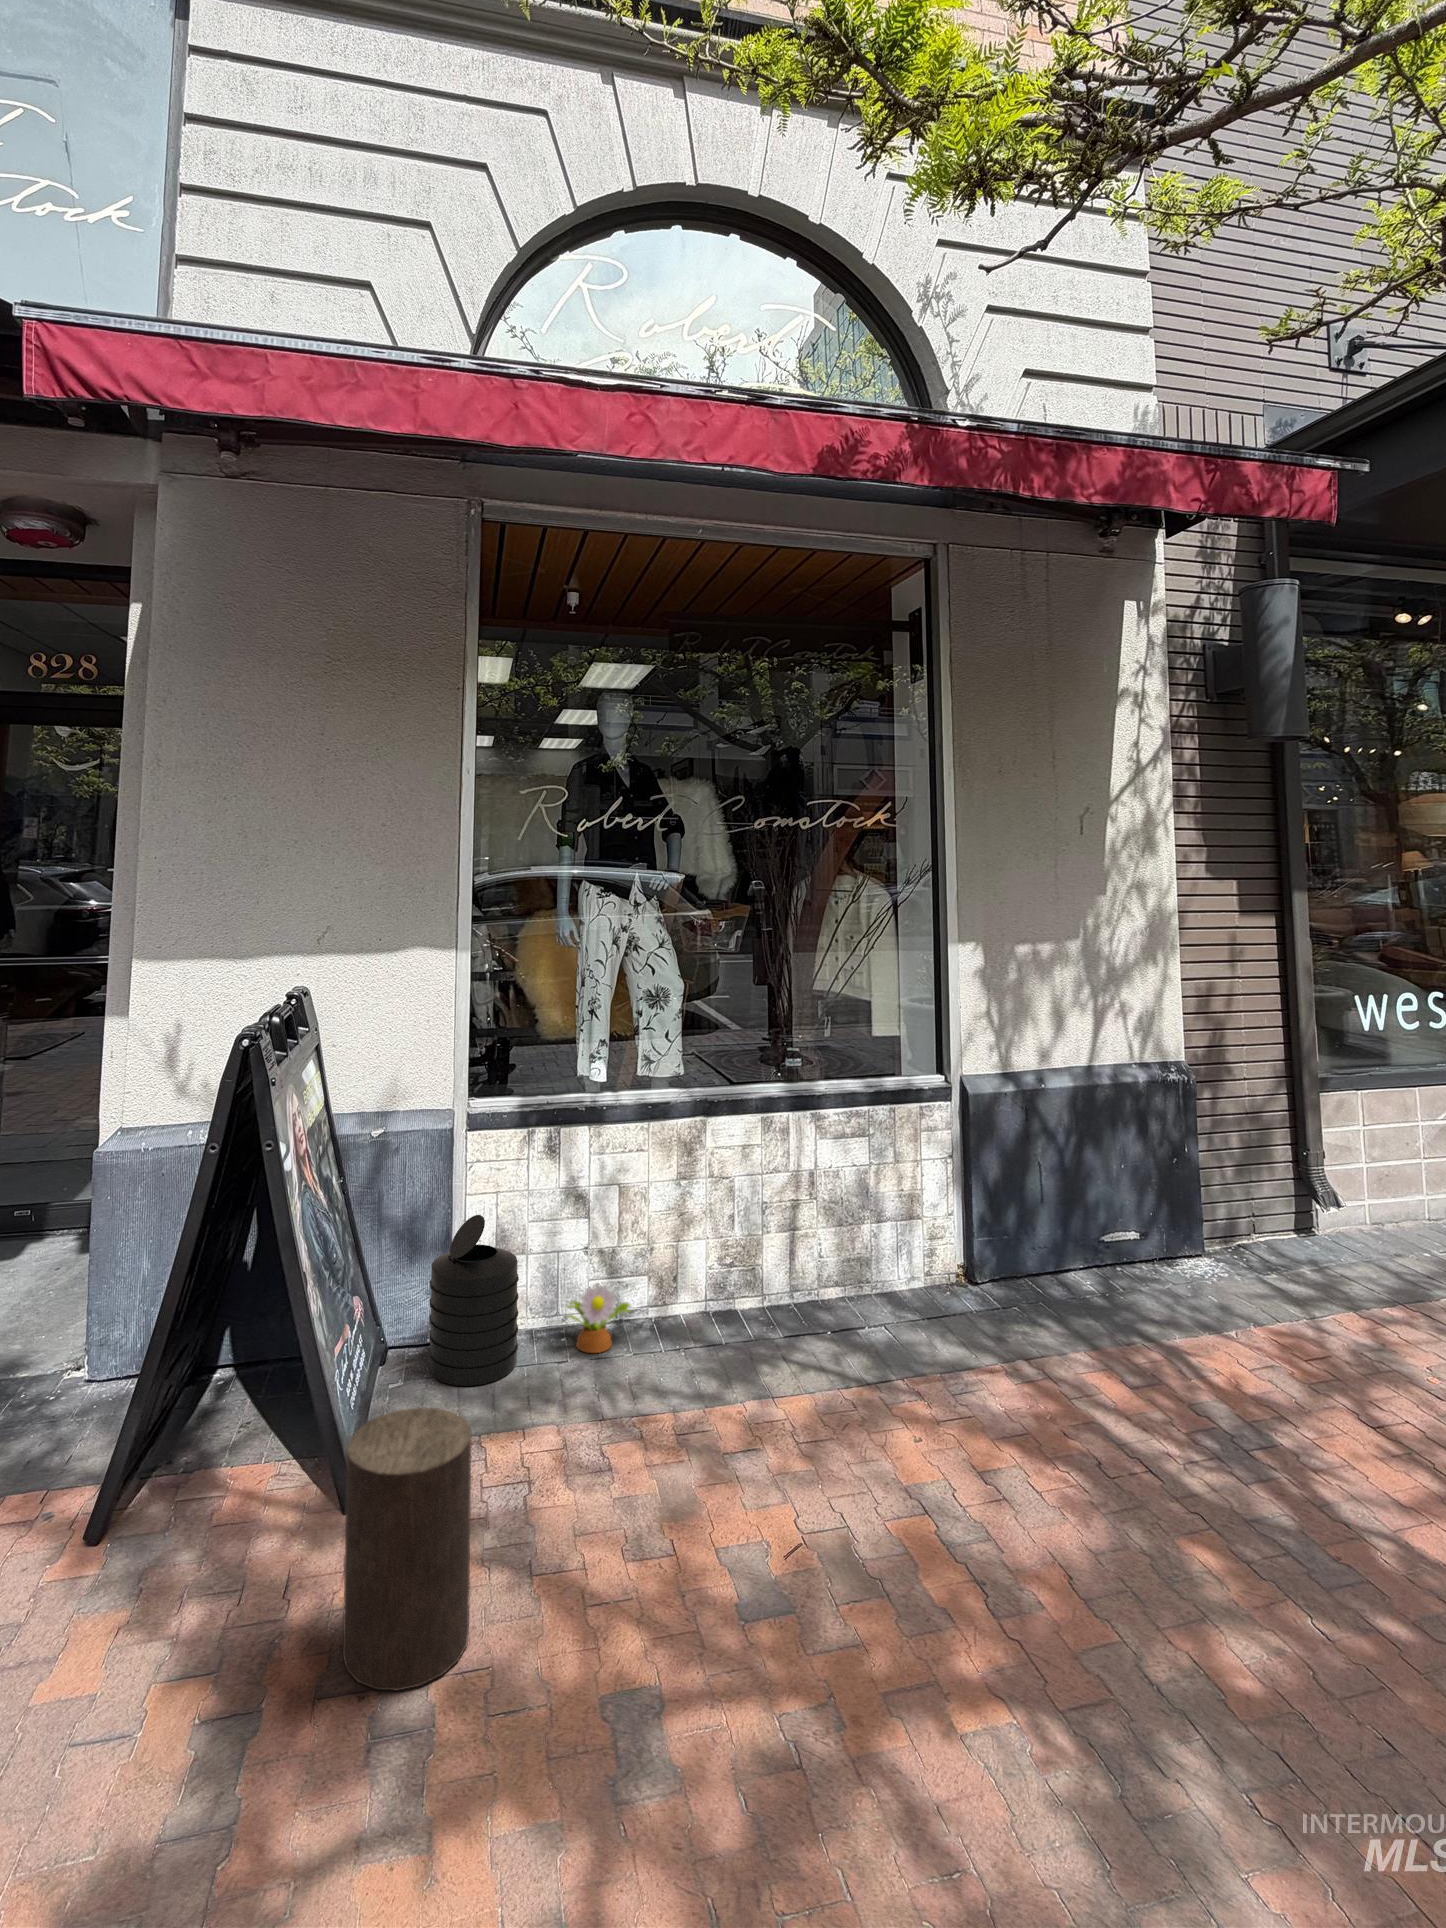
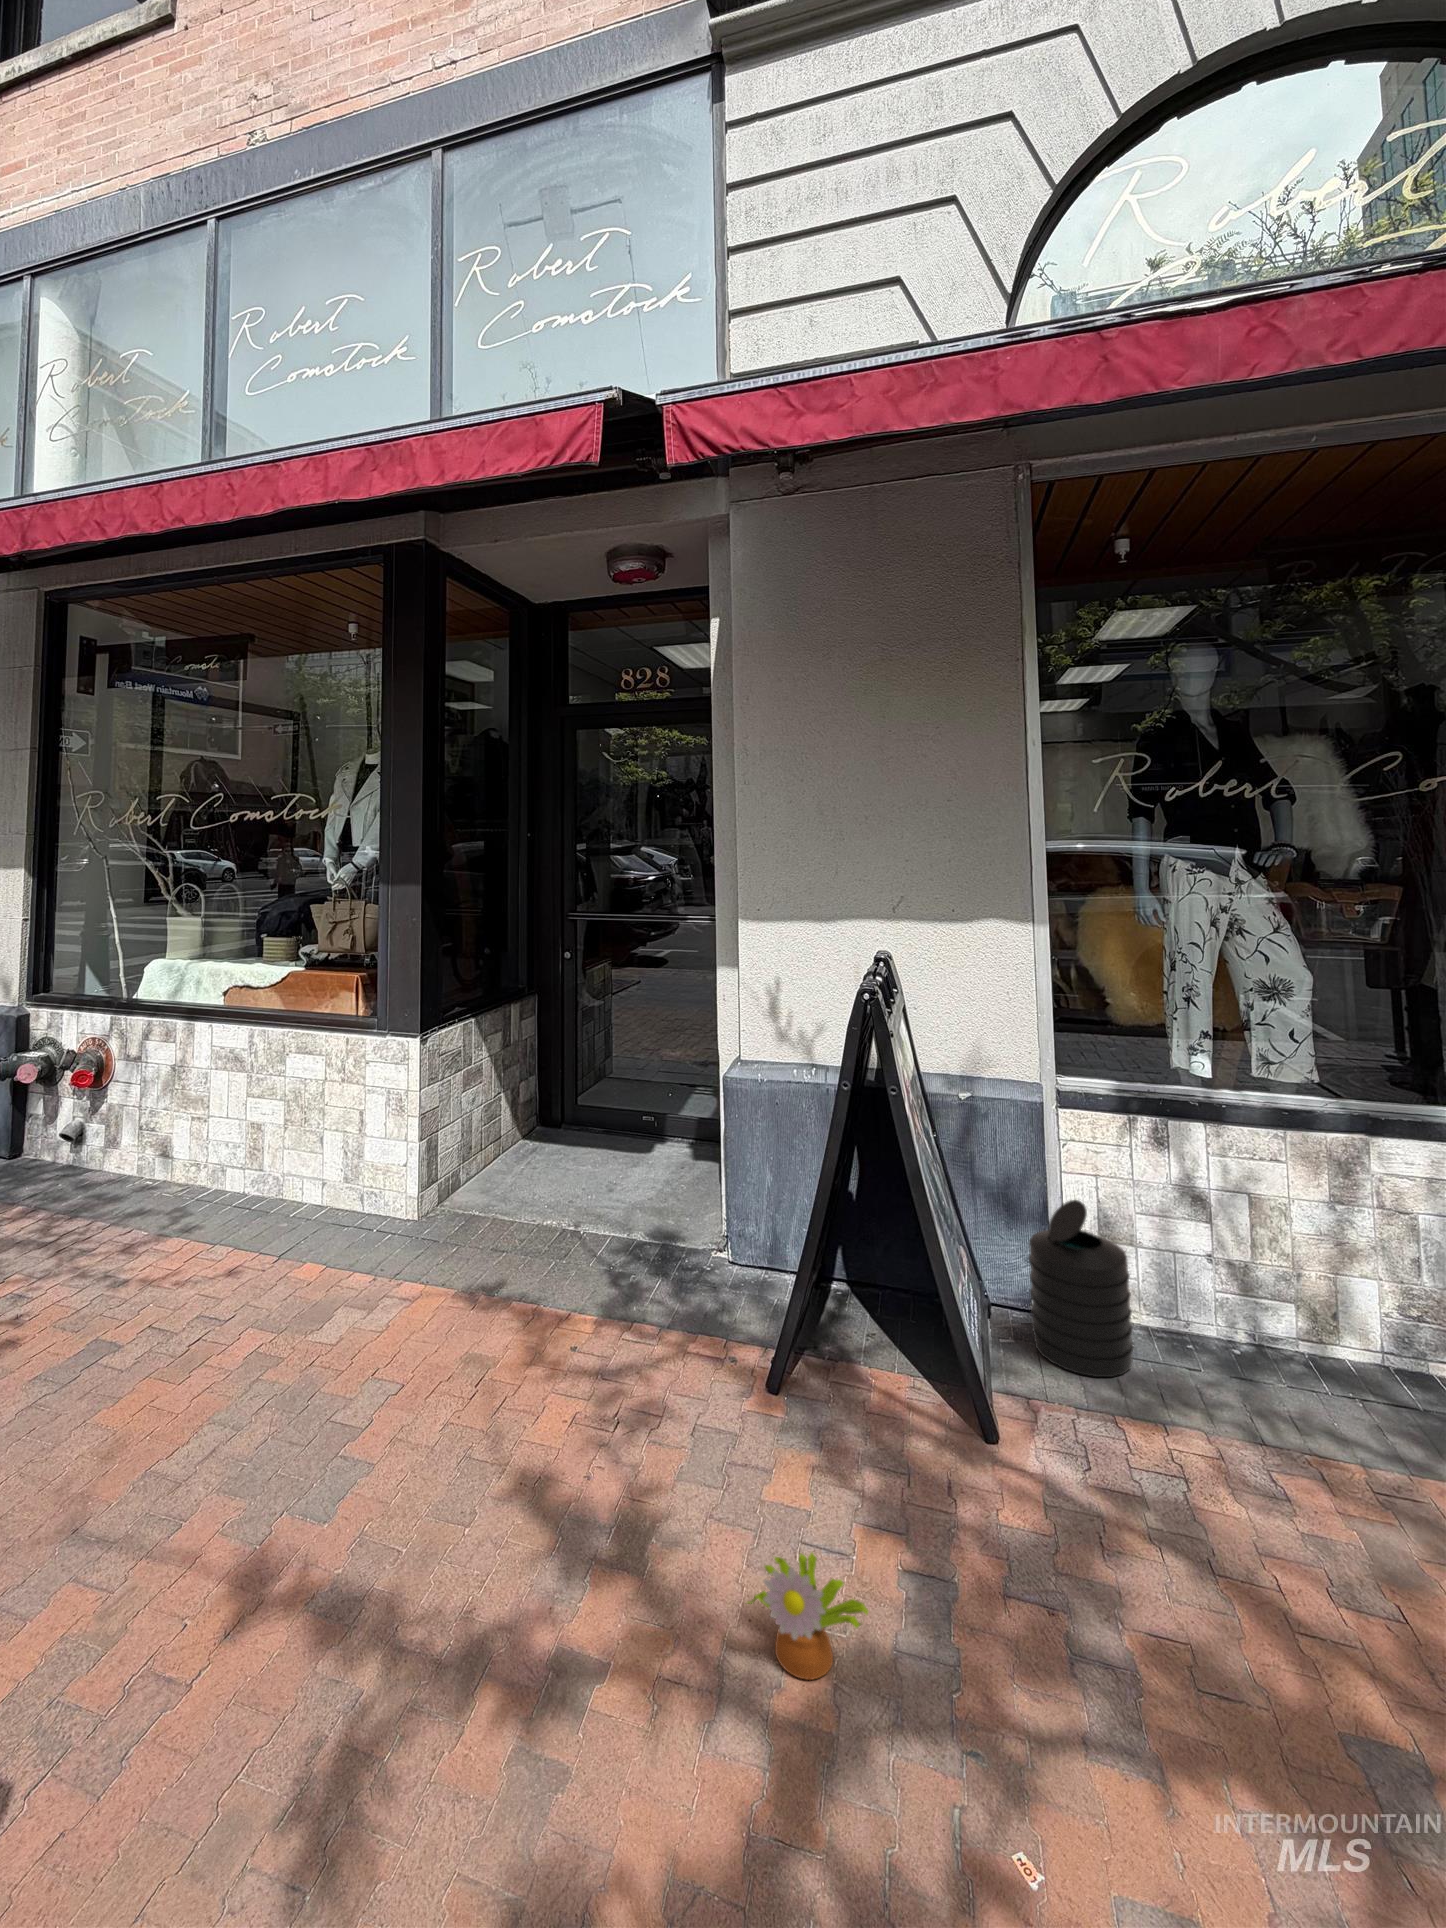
decorative plant: present [566,1283,630,1353] -> present [747,1553,868,1680]
stool: present [343,1408,472,1691] -> none [976,1408,1125,1712]

